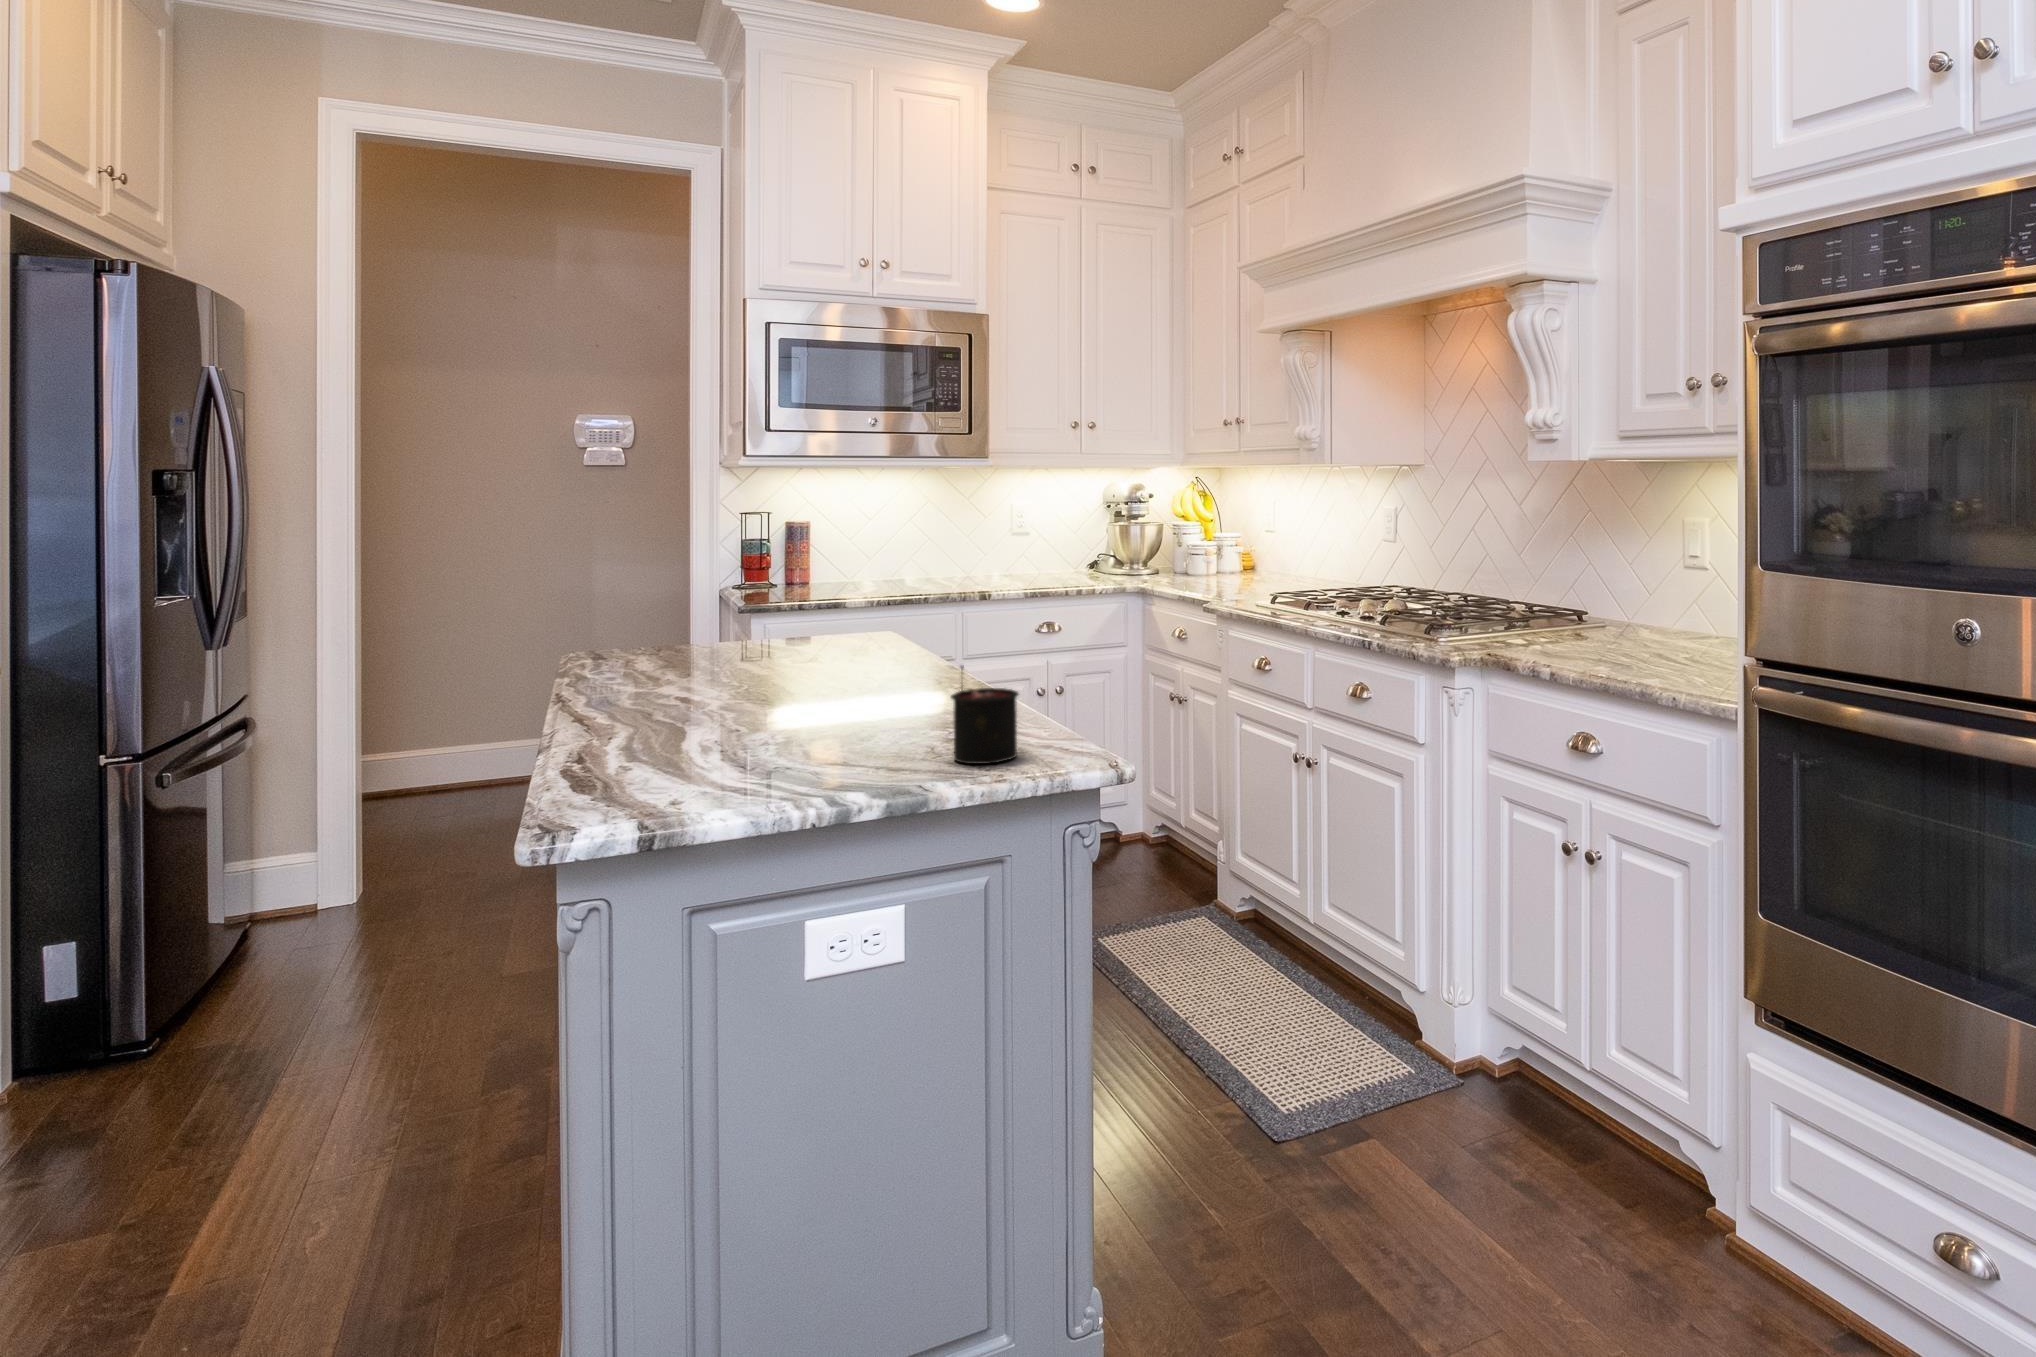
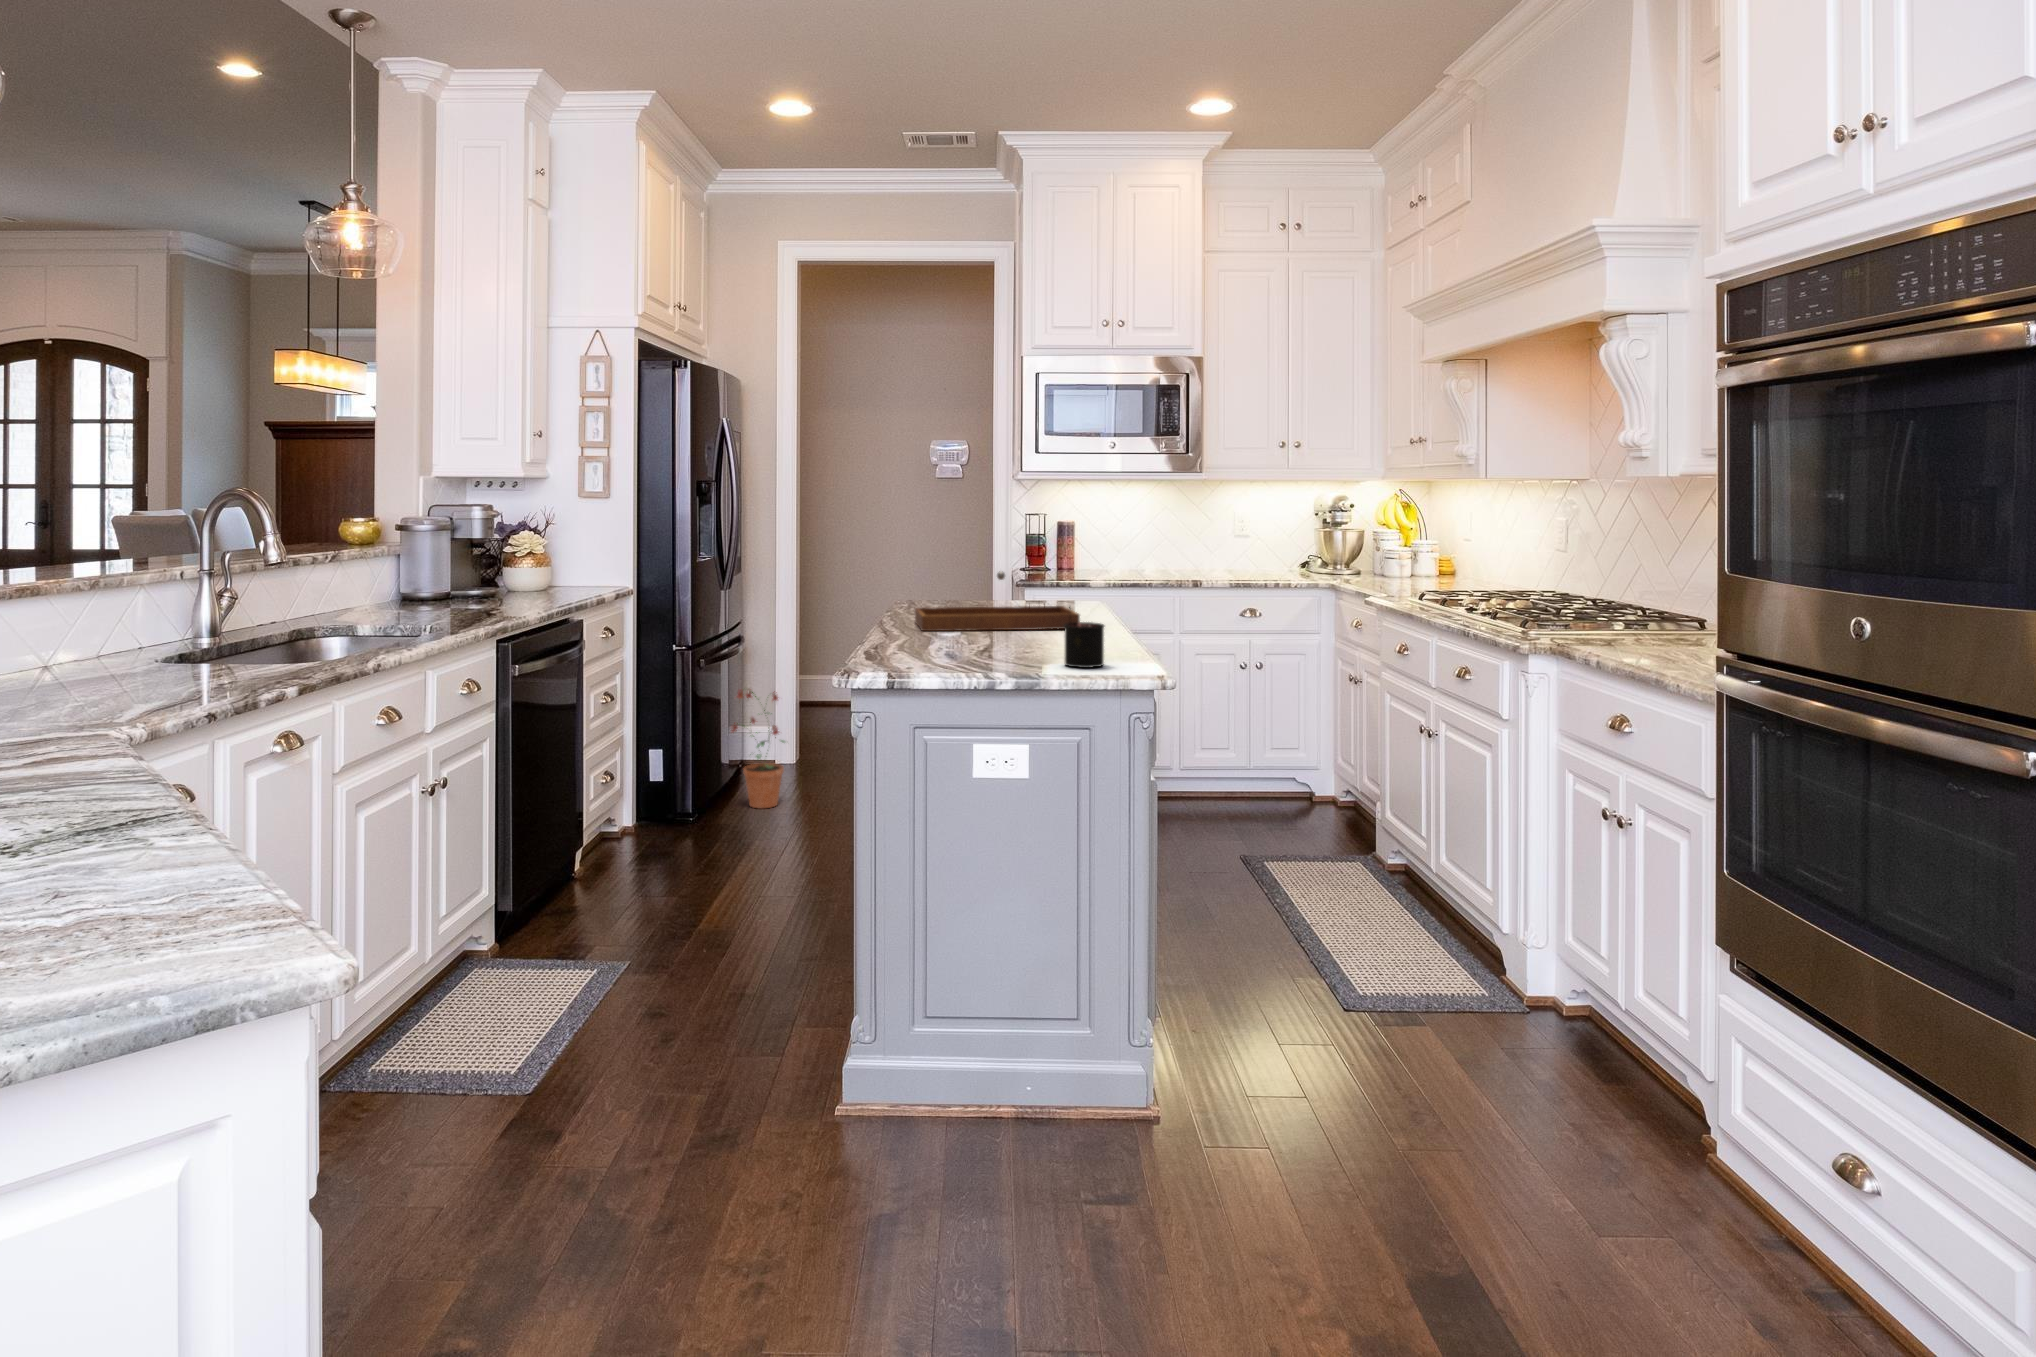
tray: none [627,605,909,712] -> present [915,572,1080,631]
potted plant: none [229,801,355,994] -> present [732,689,785,808]

